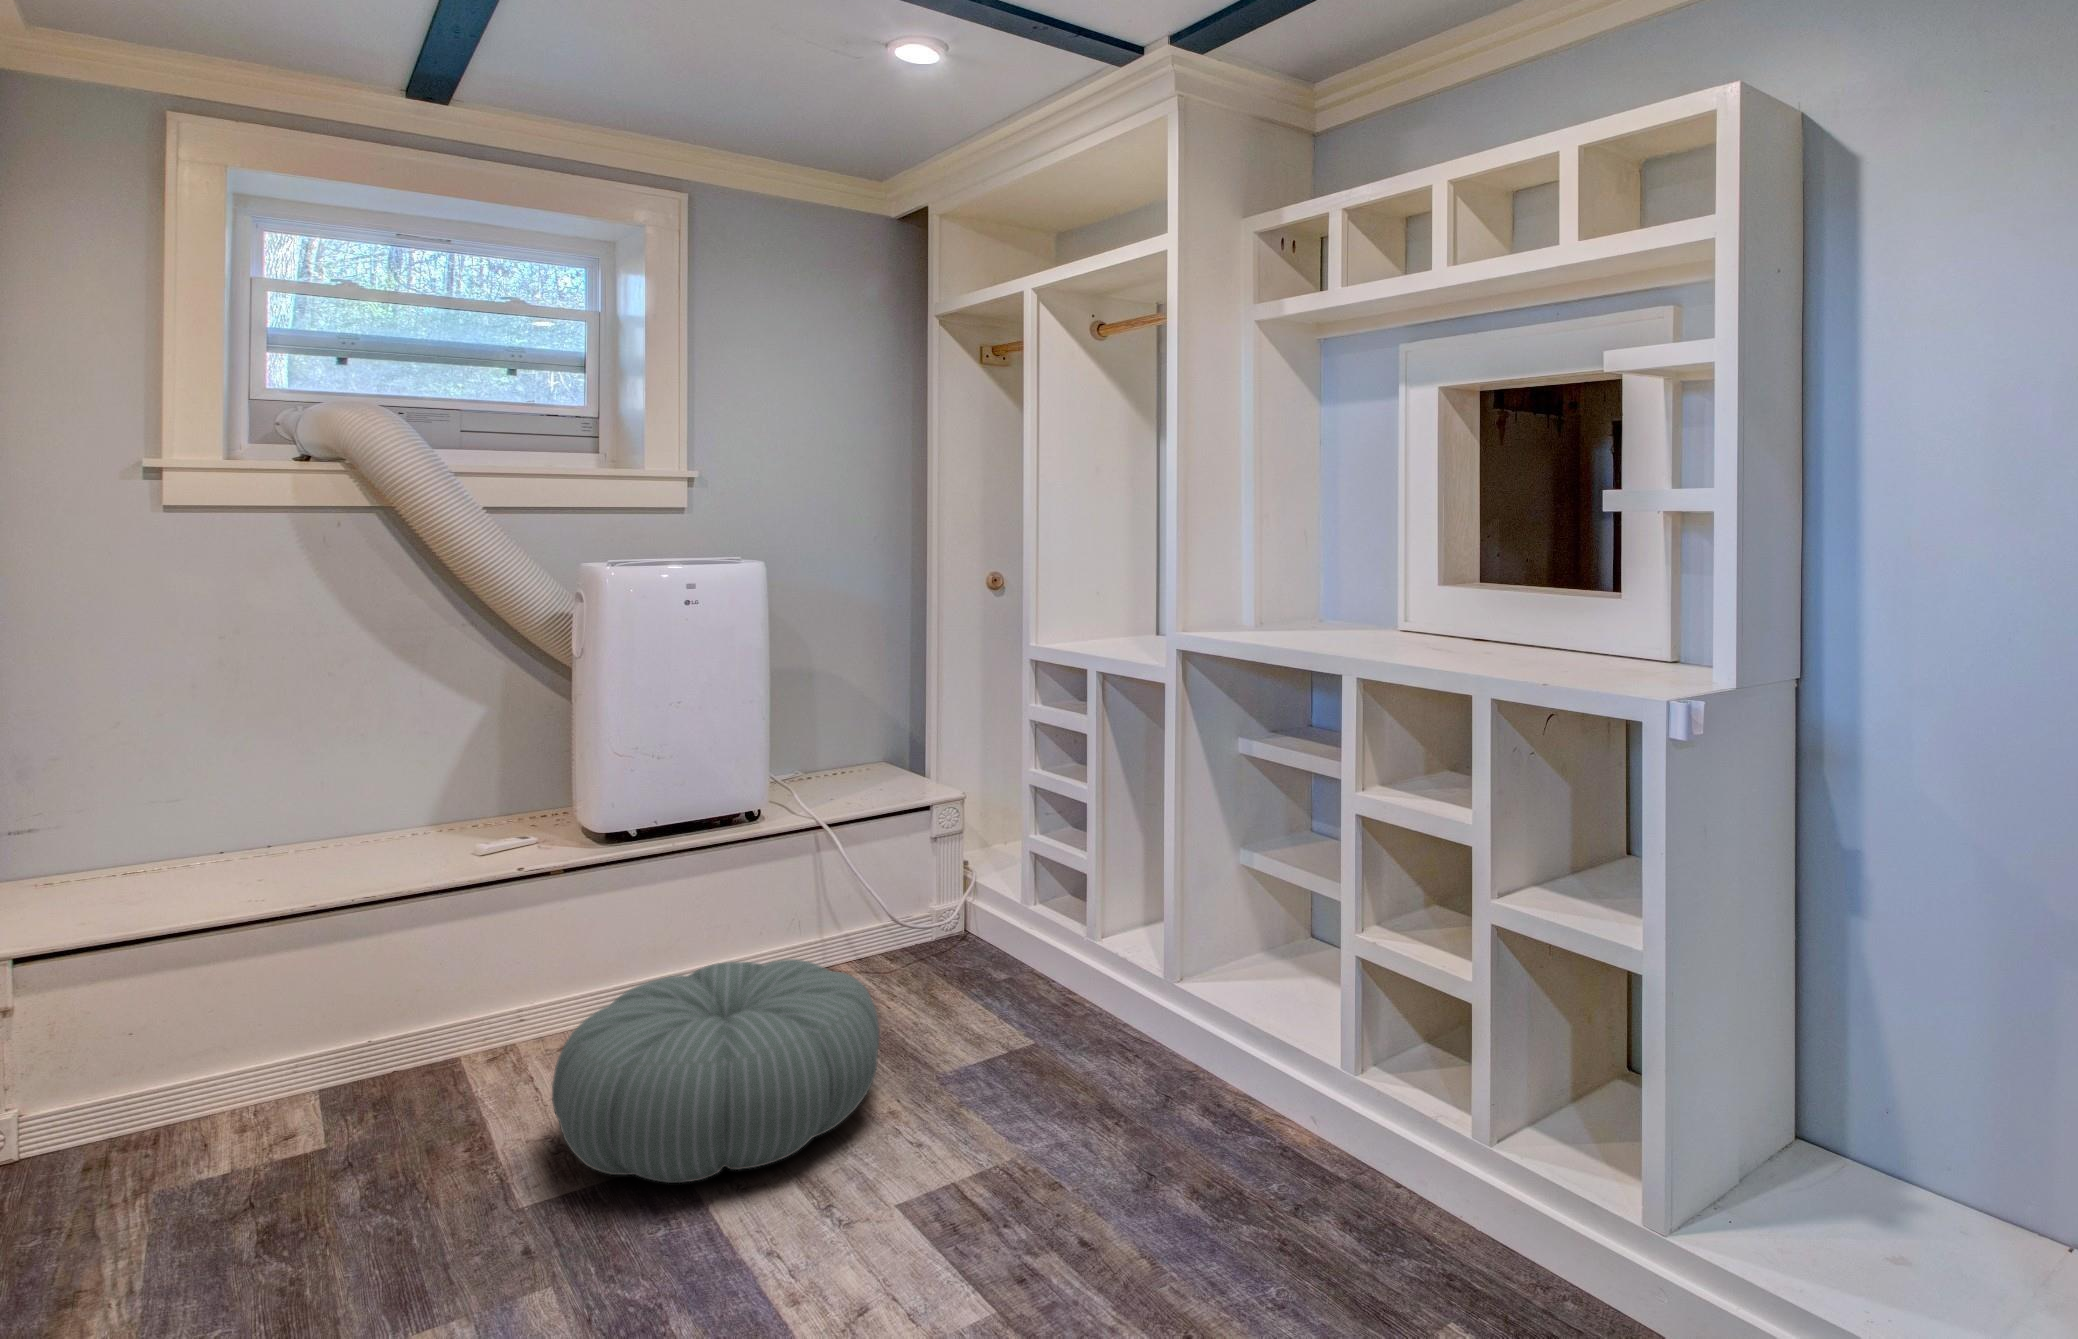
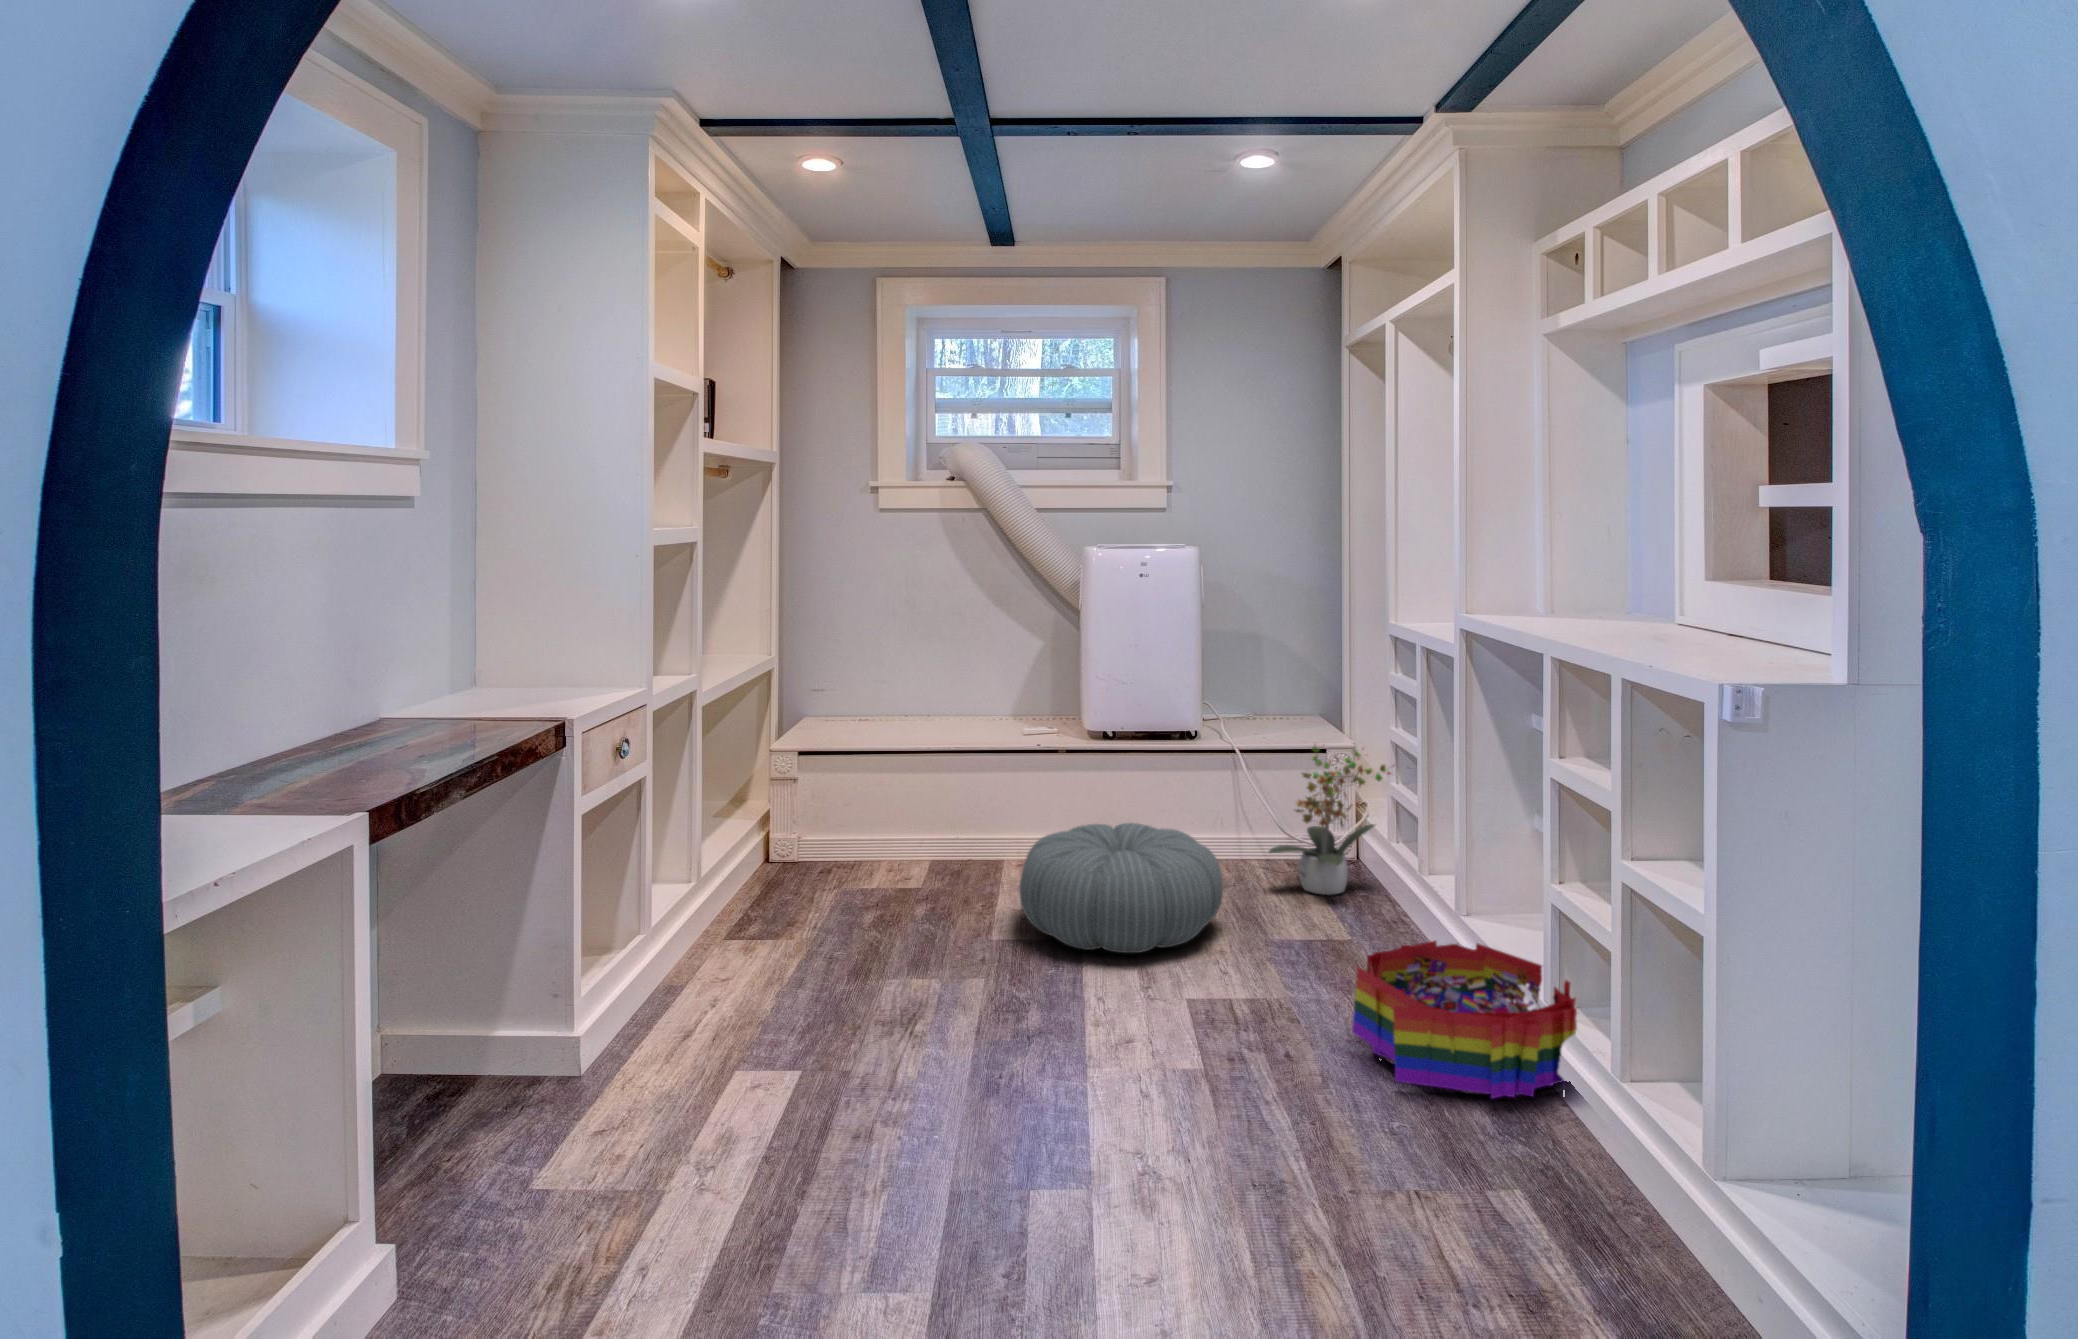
potted plant: none [896,801,1046,995] -> present [1269,746,1391,895]
storage bin: none [1136,1018,1385,1225] -> present [1352,941,1577,1098]

